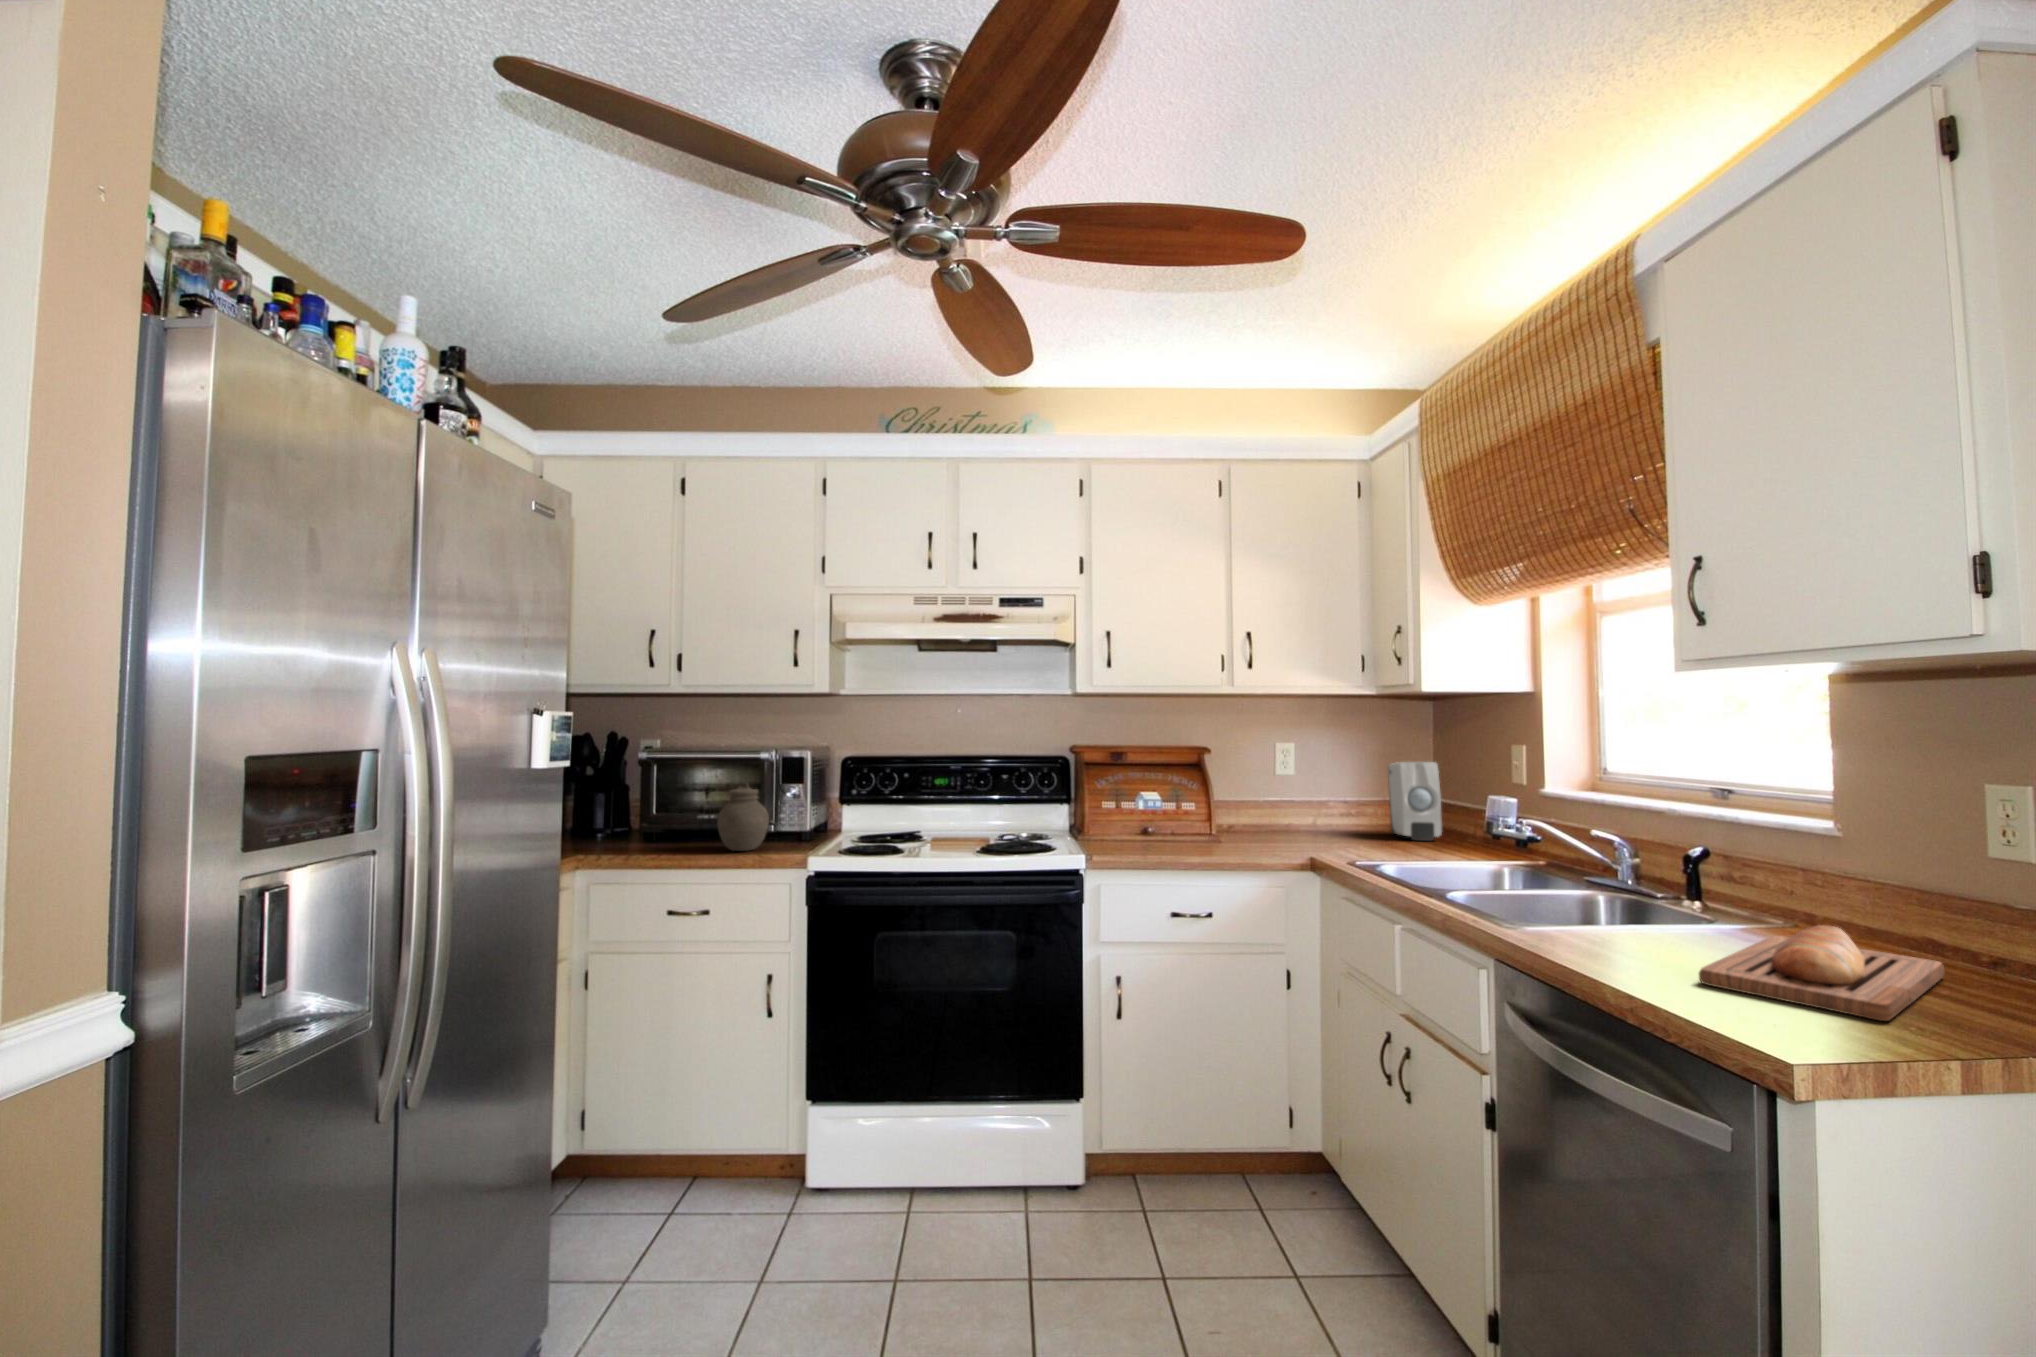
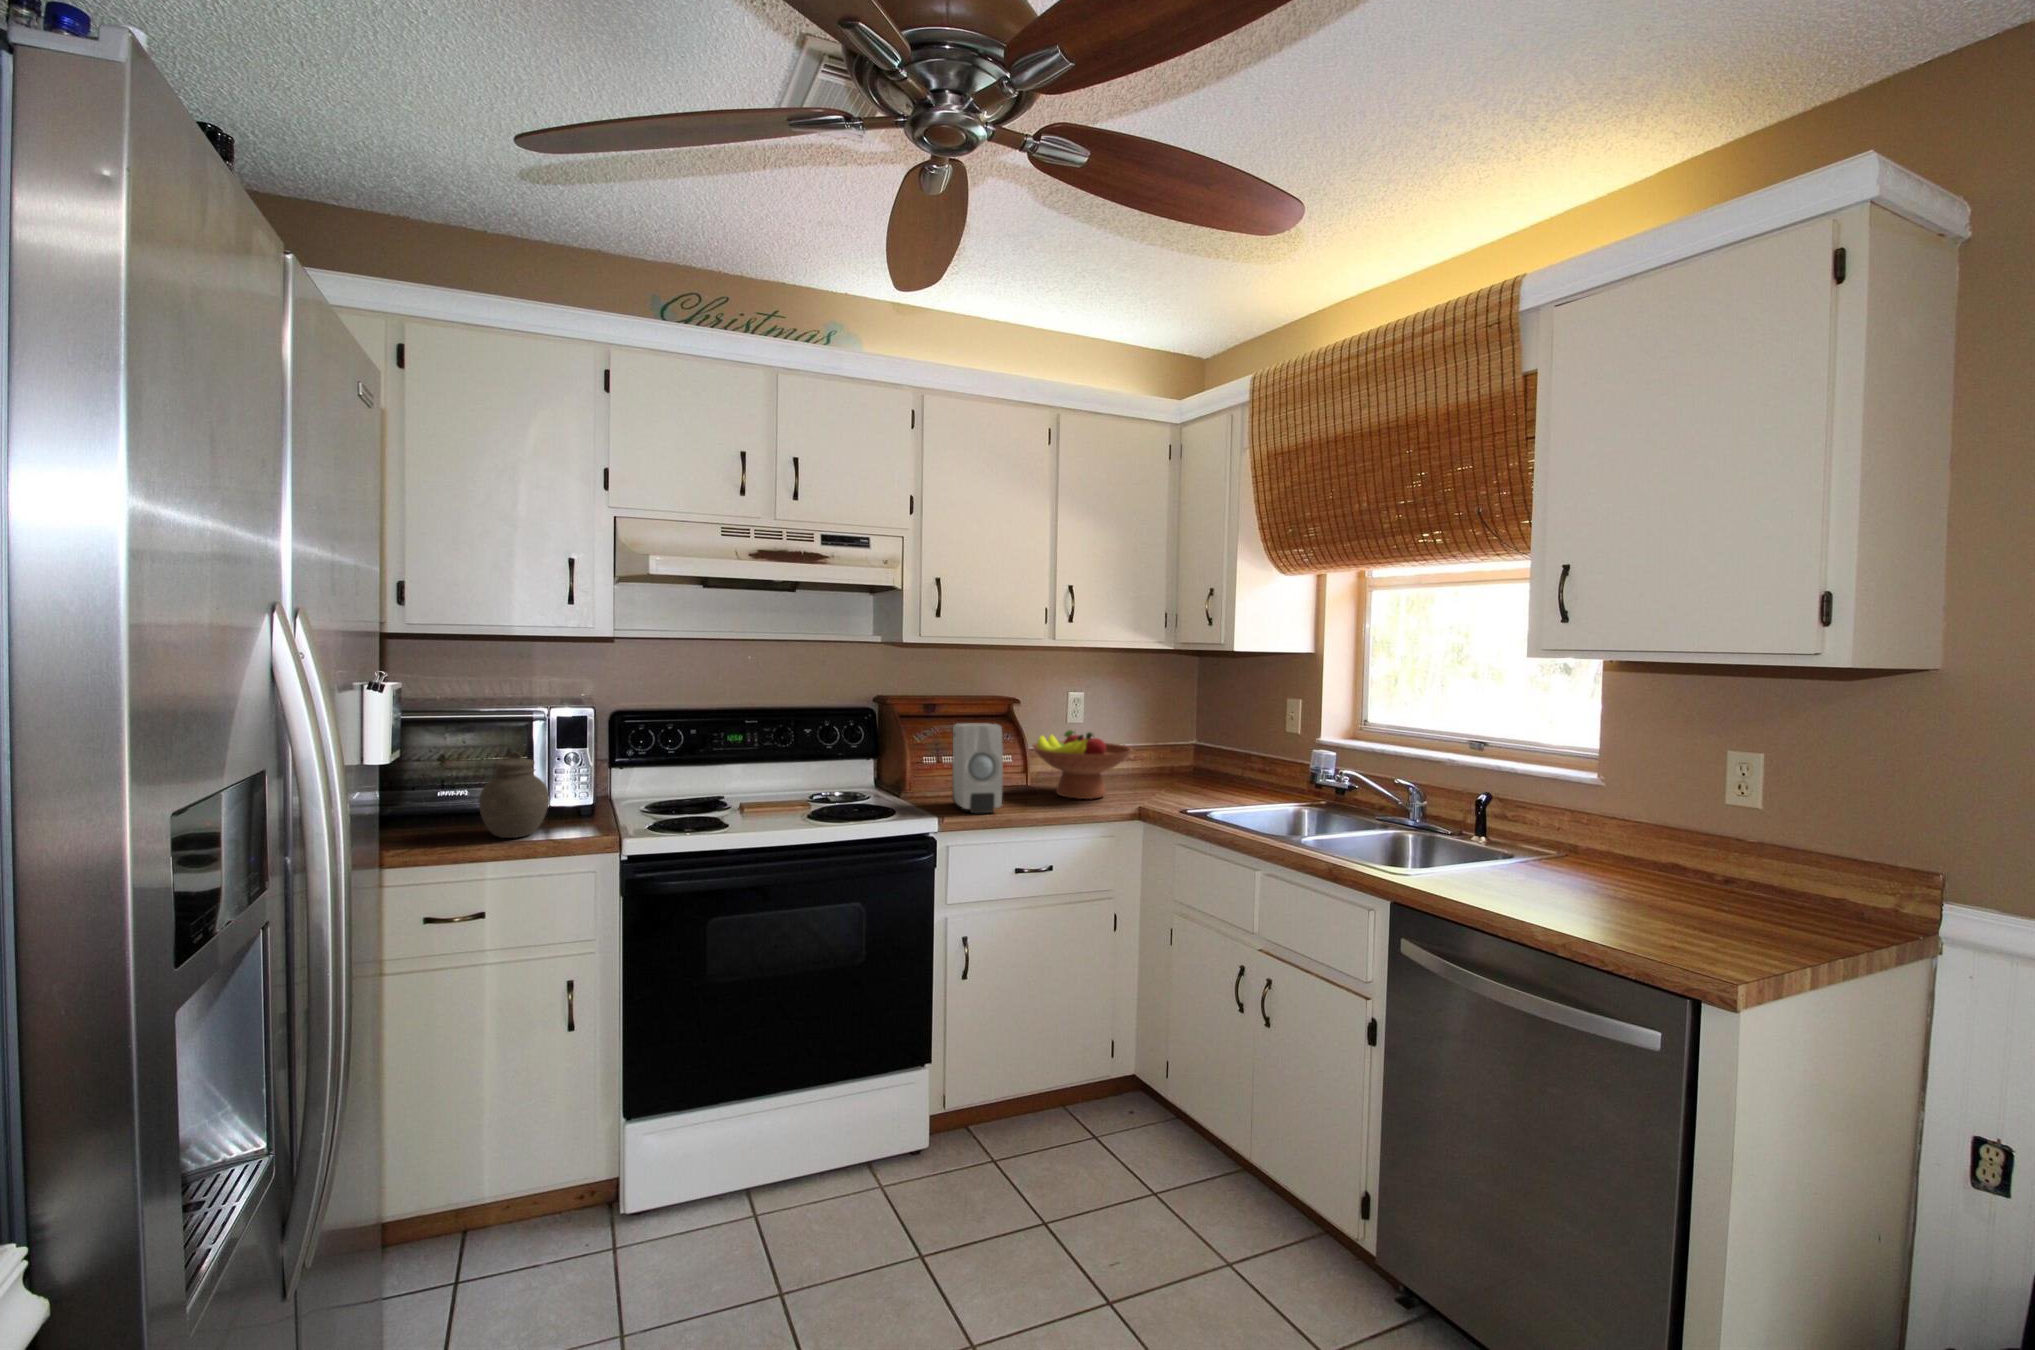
soap dispenser: present [1388,762,1442,841] -> present [952,724,1003,813]
fruit bowl: none [1206,778,1313,848] -> present [1033,730,1132,799]
bread loaf: present [1699,925,1944,1021] -> none [1570,869,1713,951]

